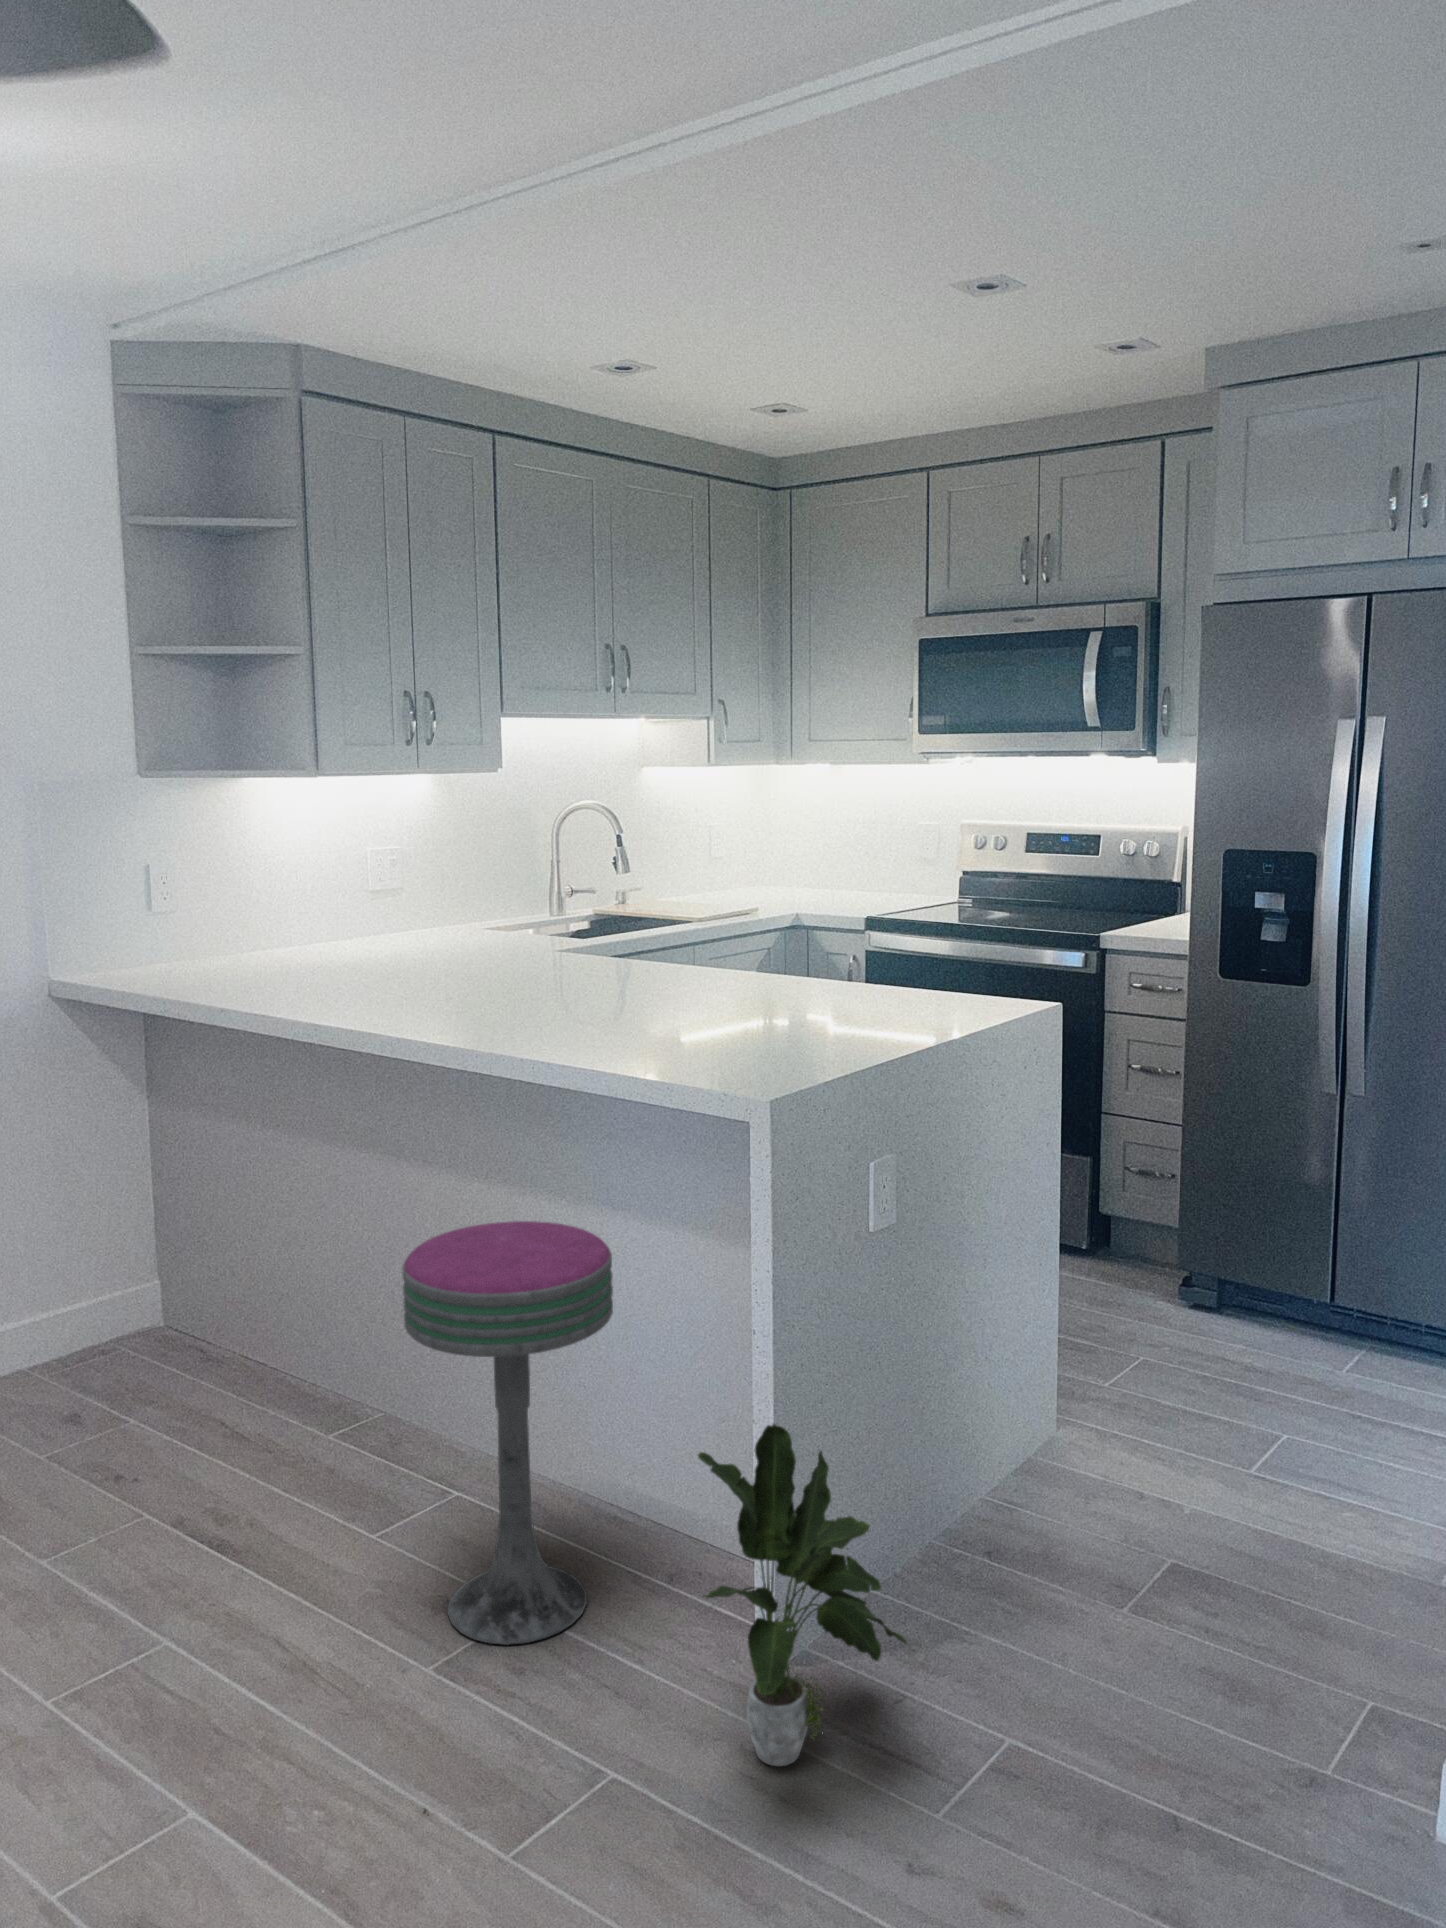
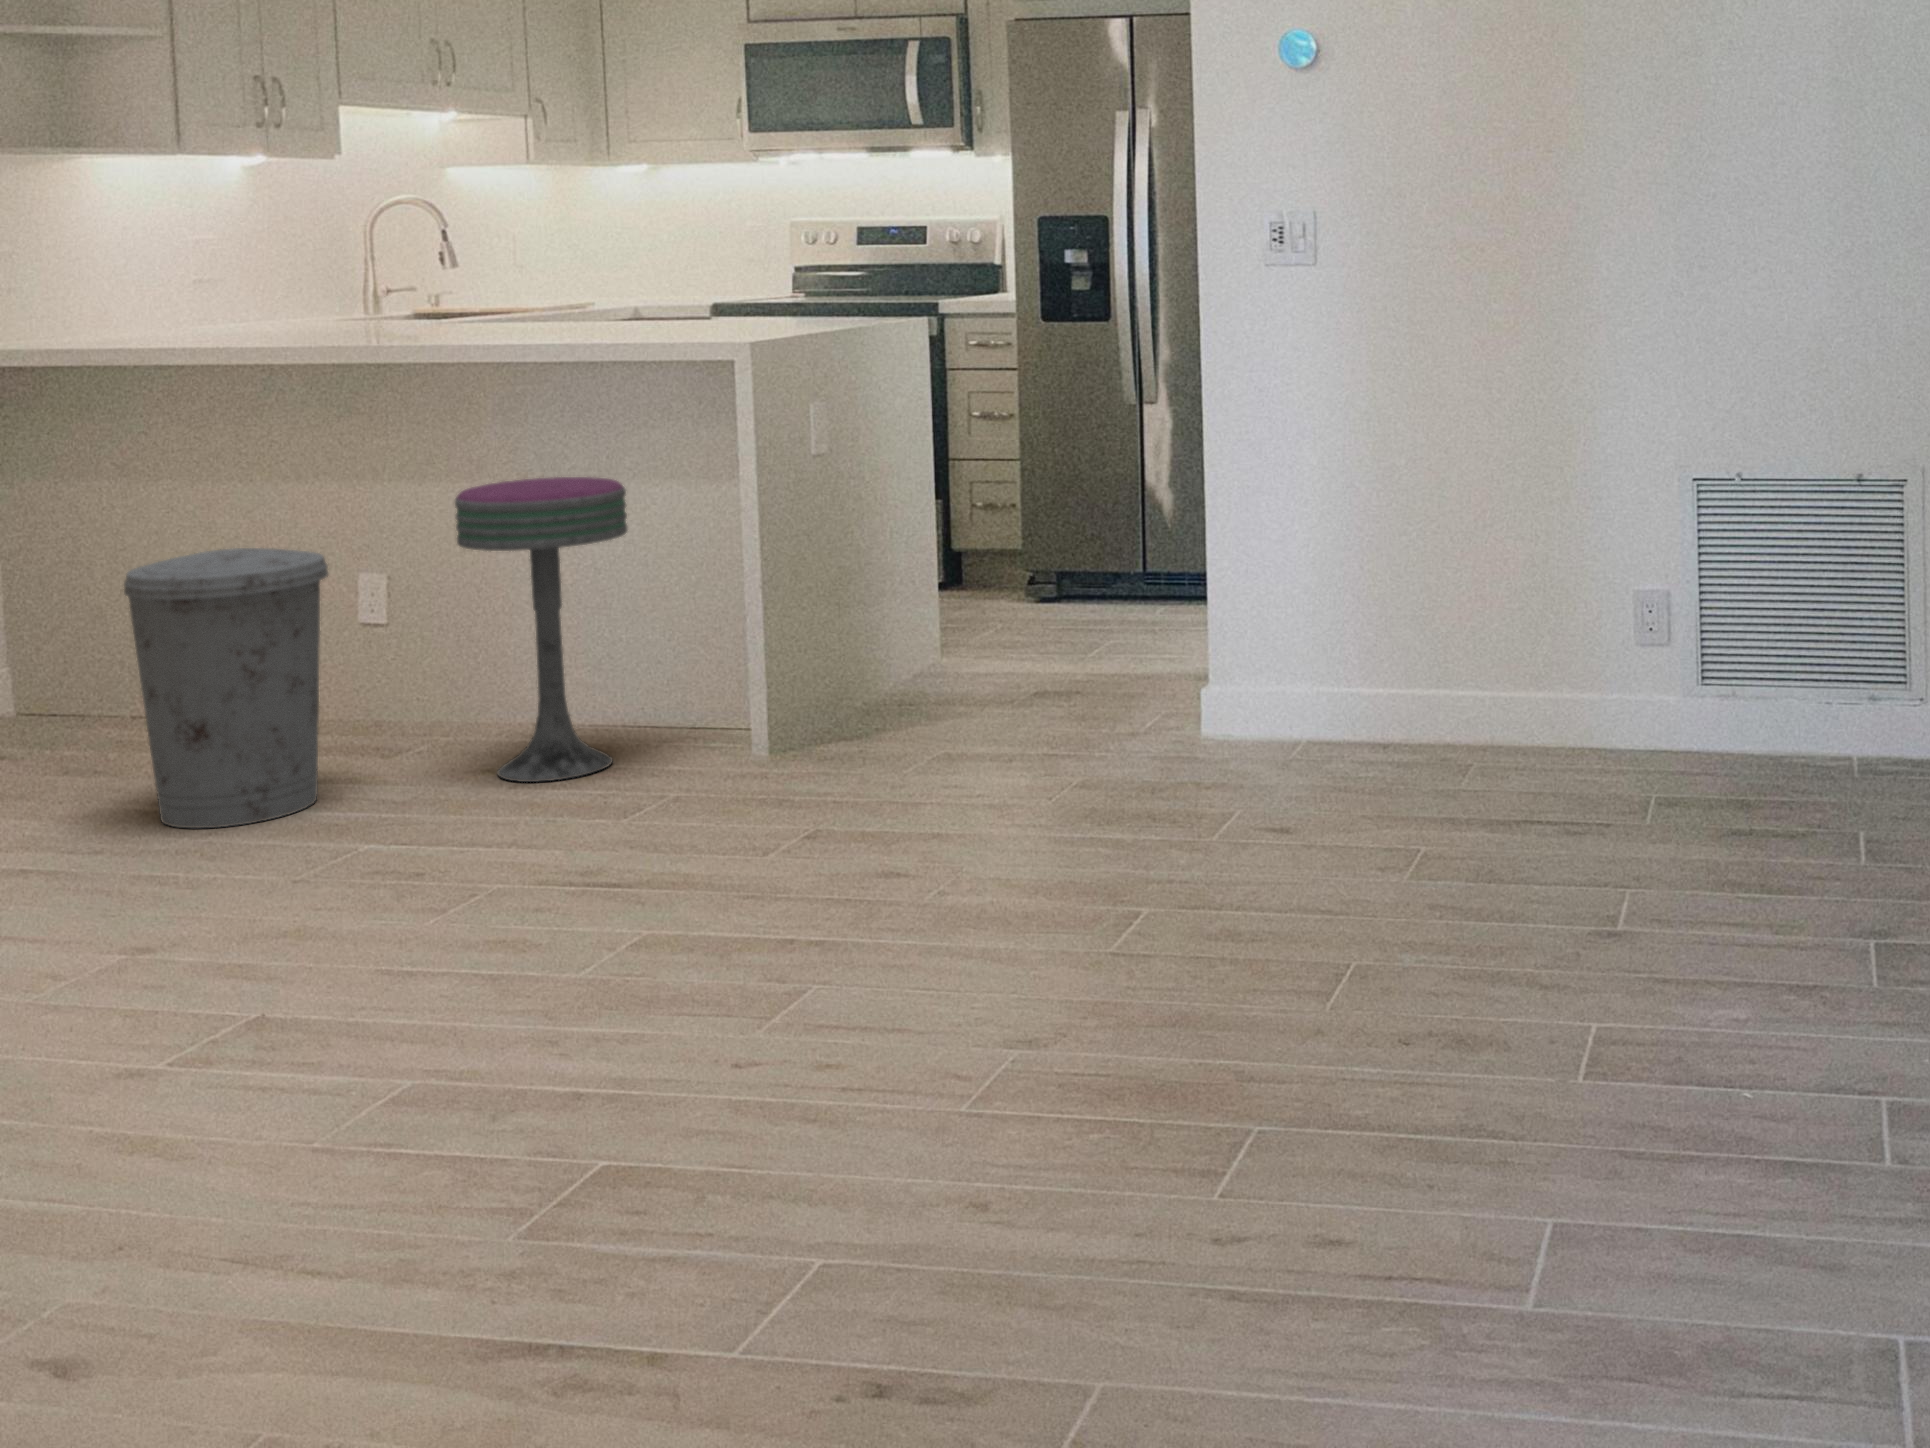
trash can: none [37,1278,270,1649] -> present [124,548,328,829]
potted plant: present [698,1424,907,1766] -> none [726,553,884,781]

